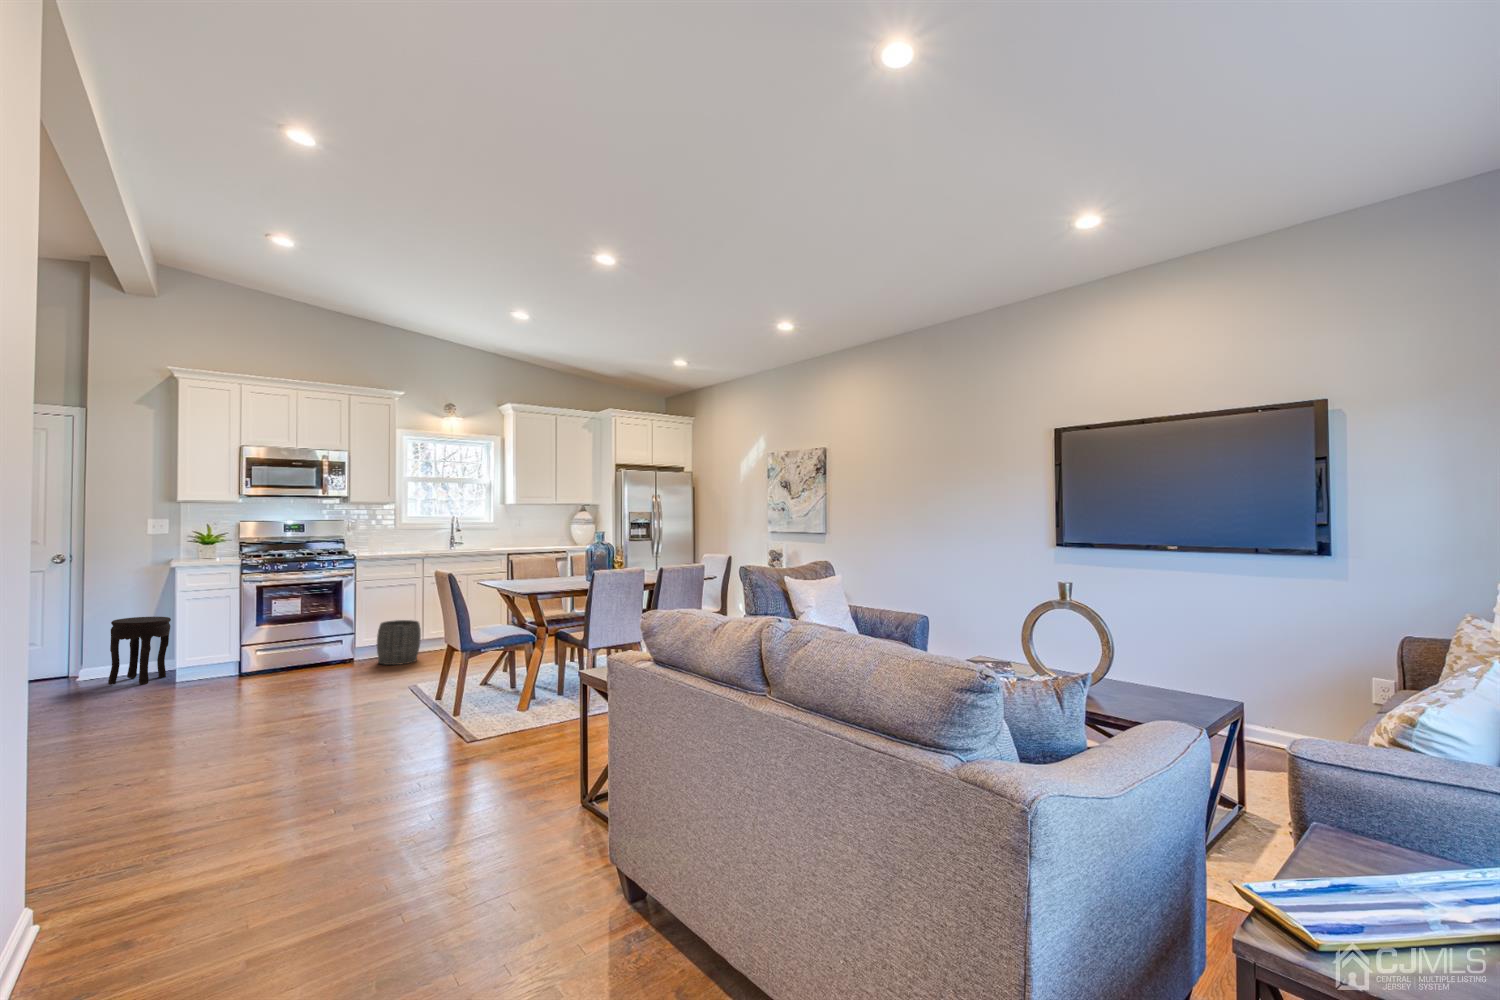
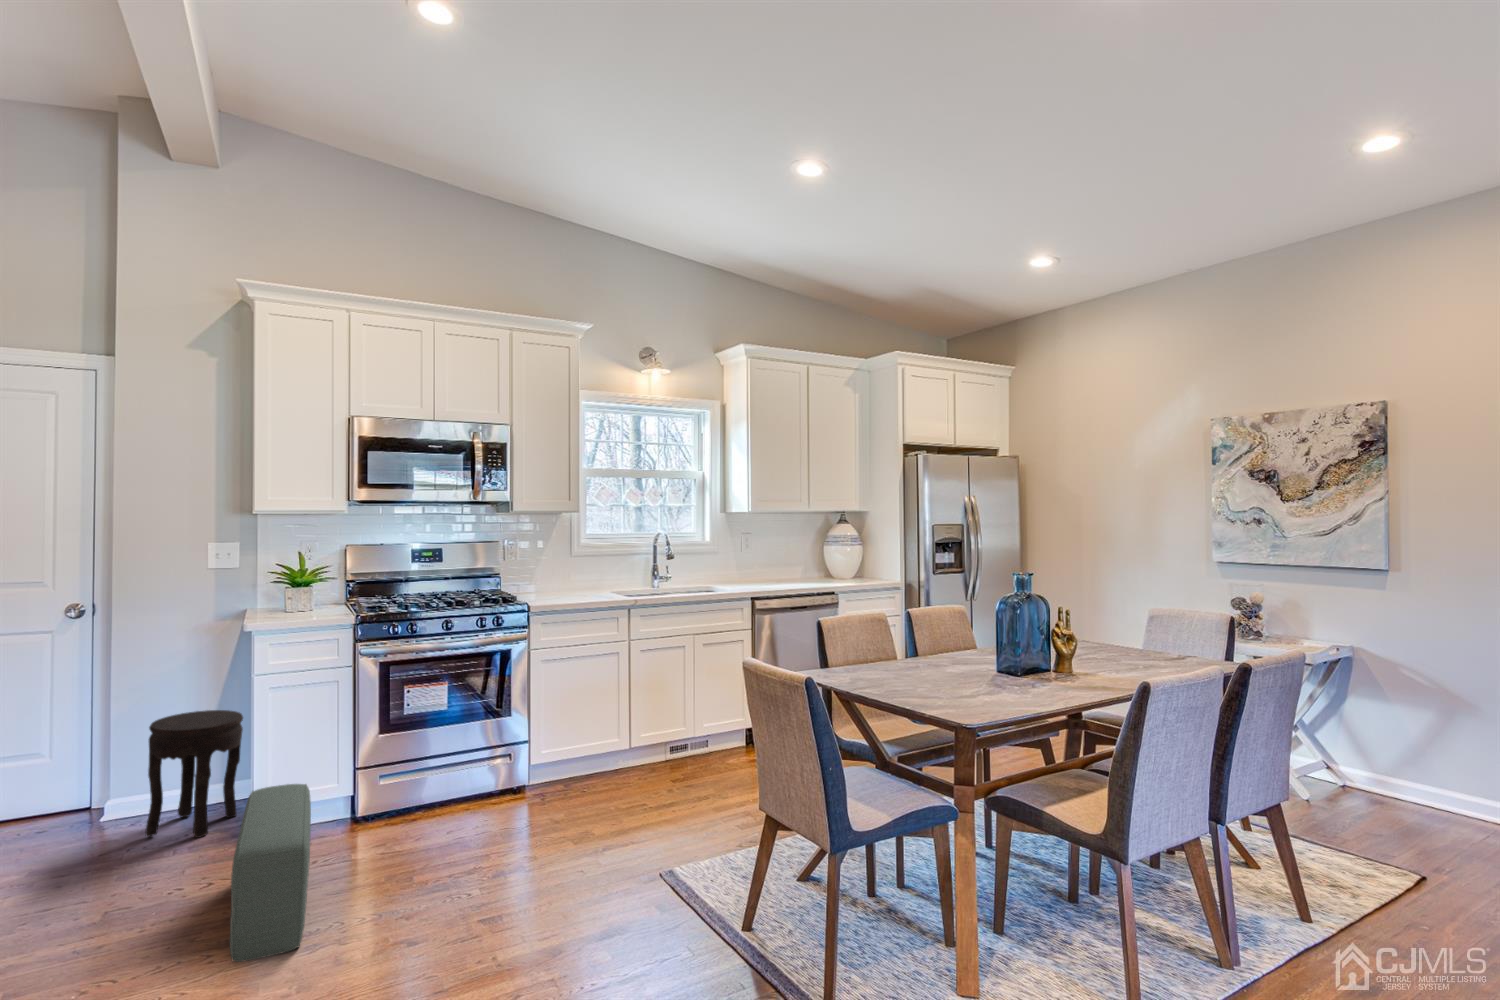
woven basket: present [377,620,421,665] -> none [567,715,636,802]
pouf: none [168,645,212,716] -> present [230,784,311,962]

